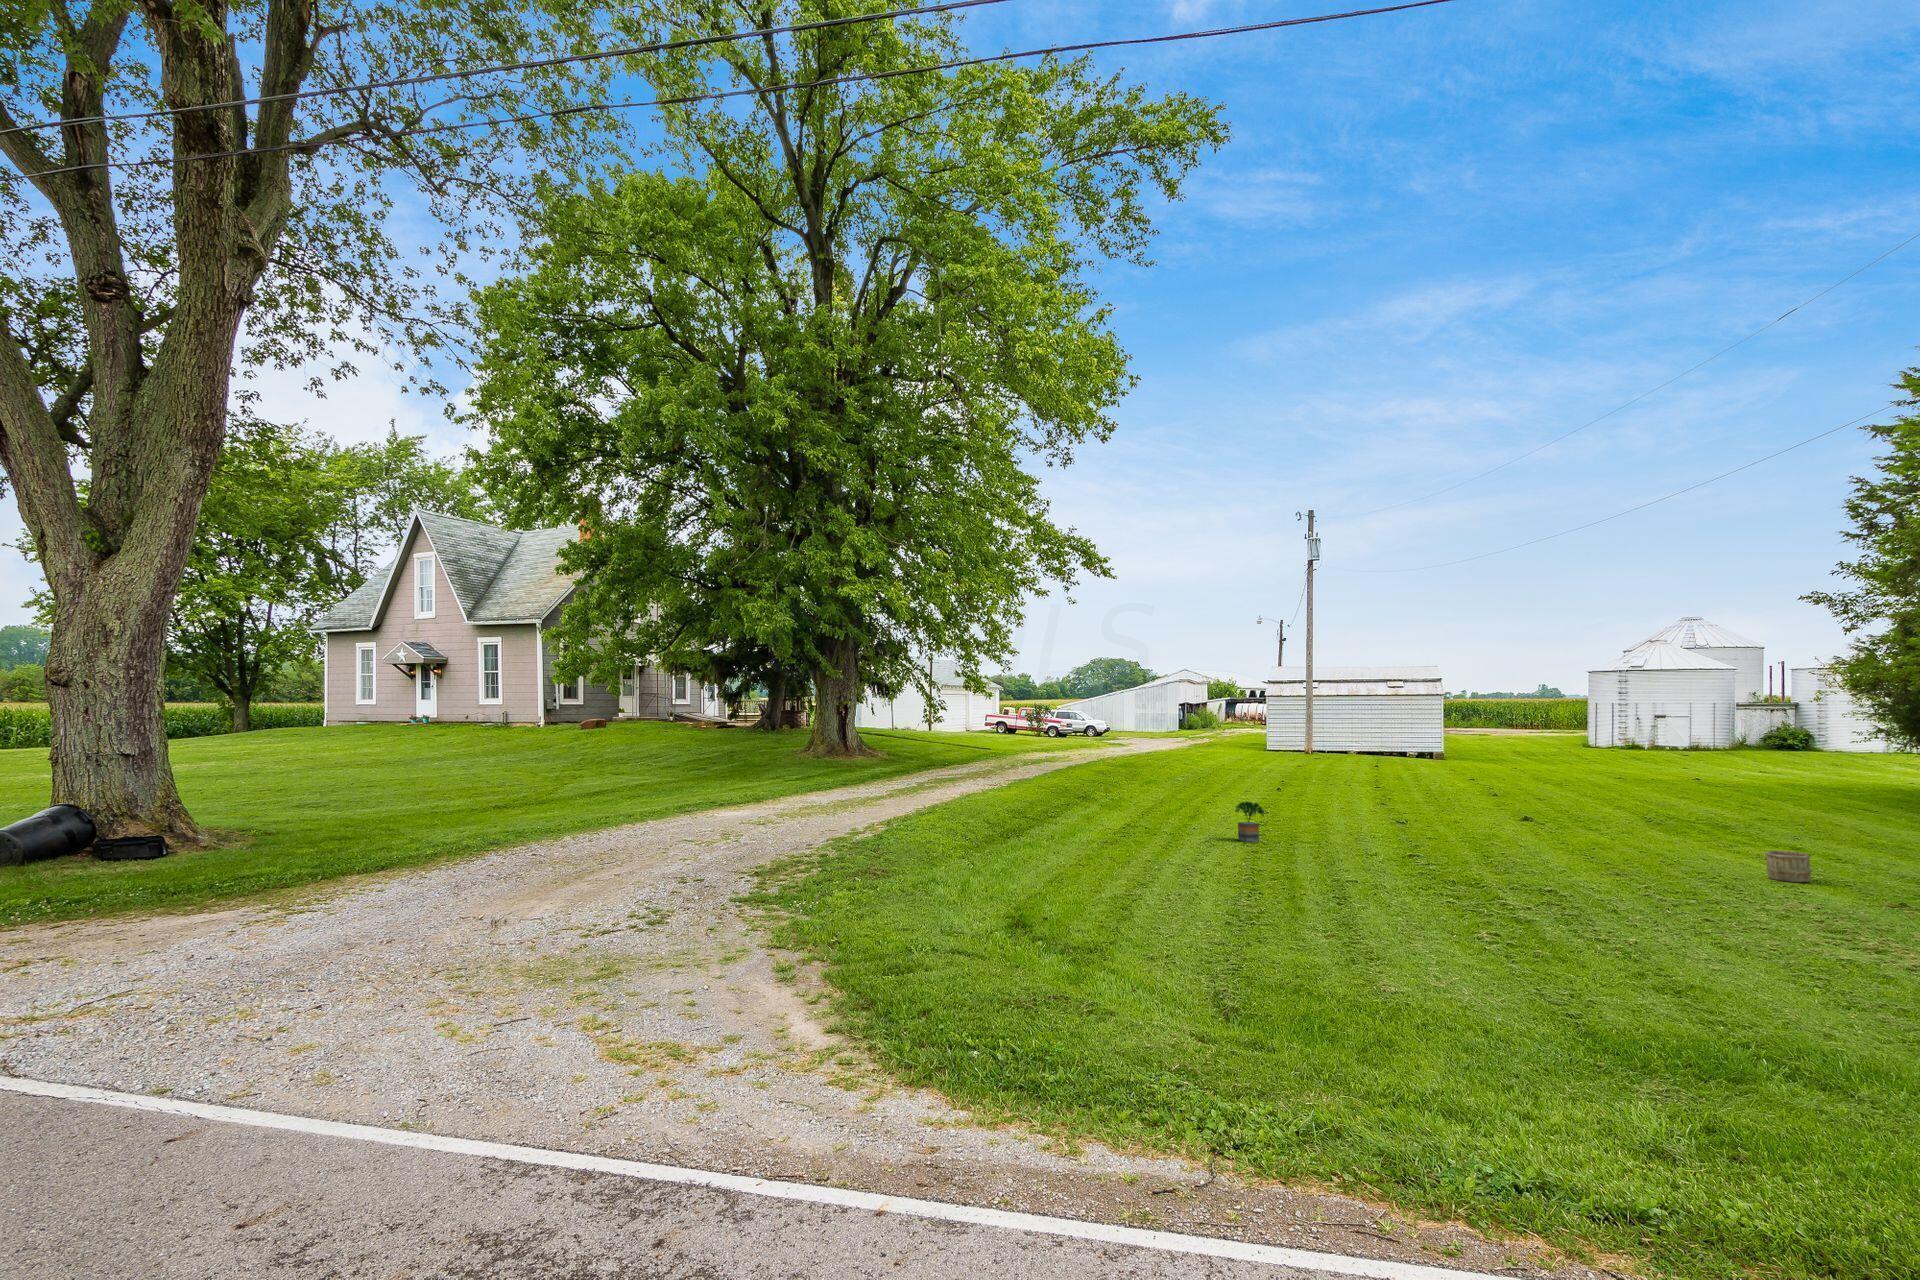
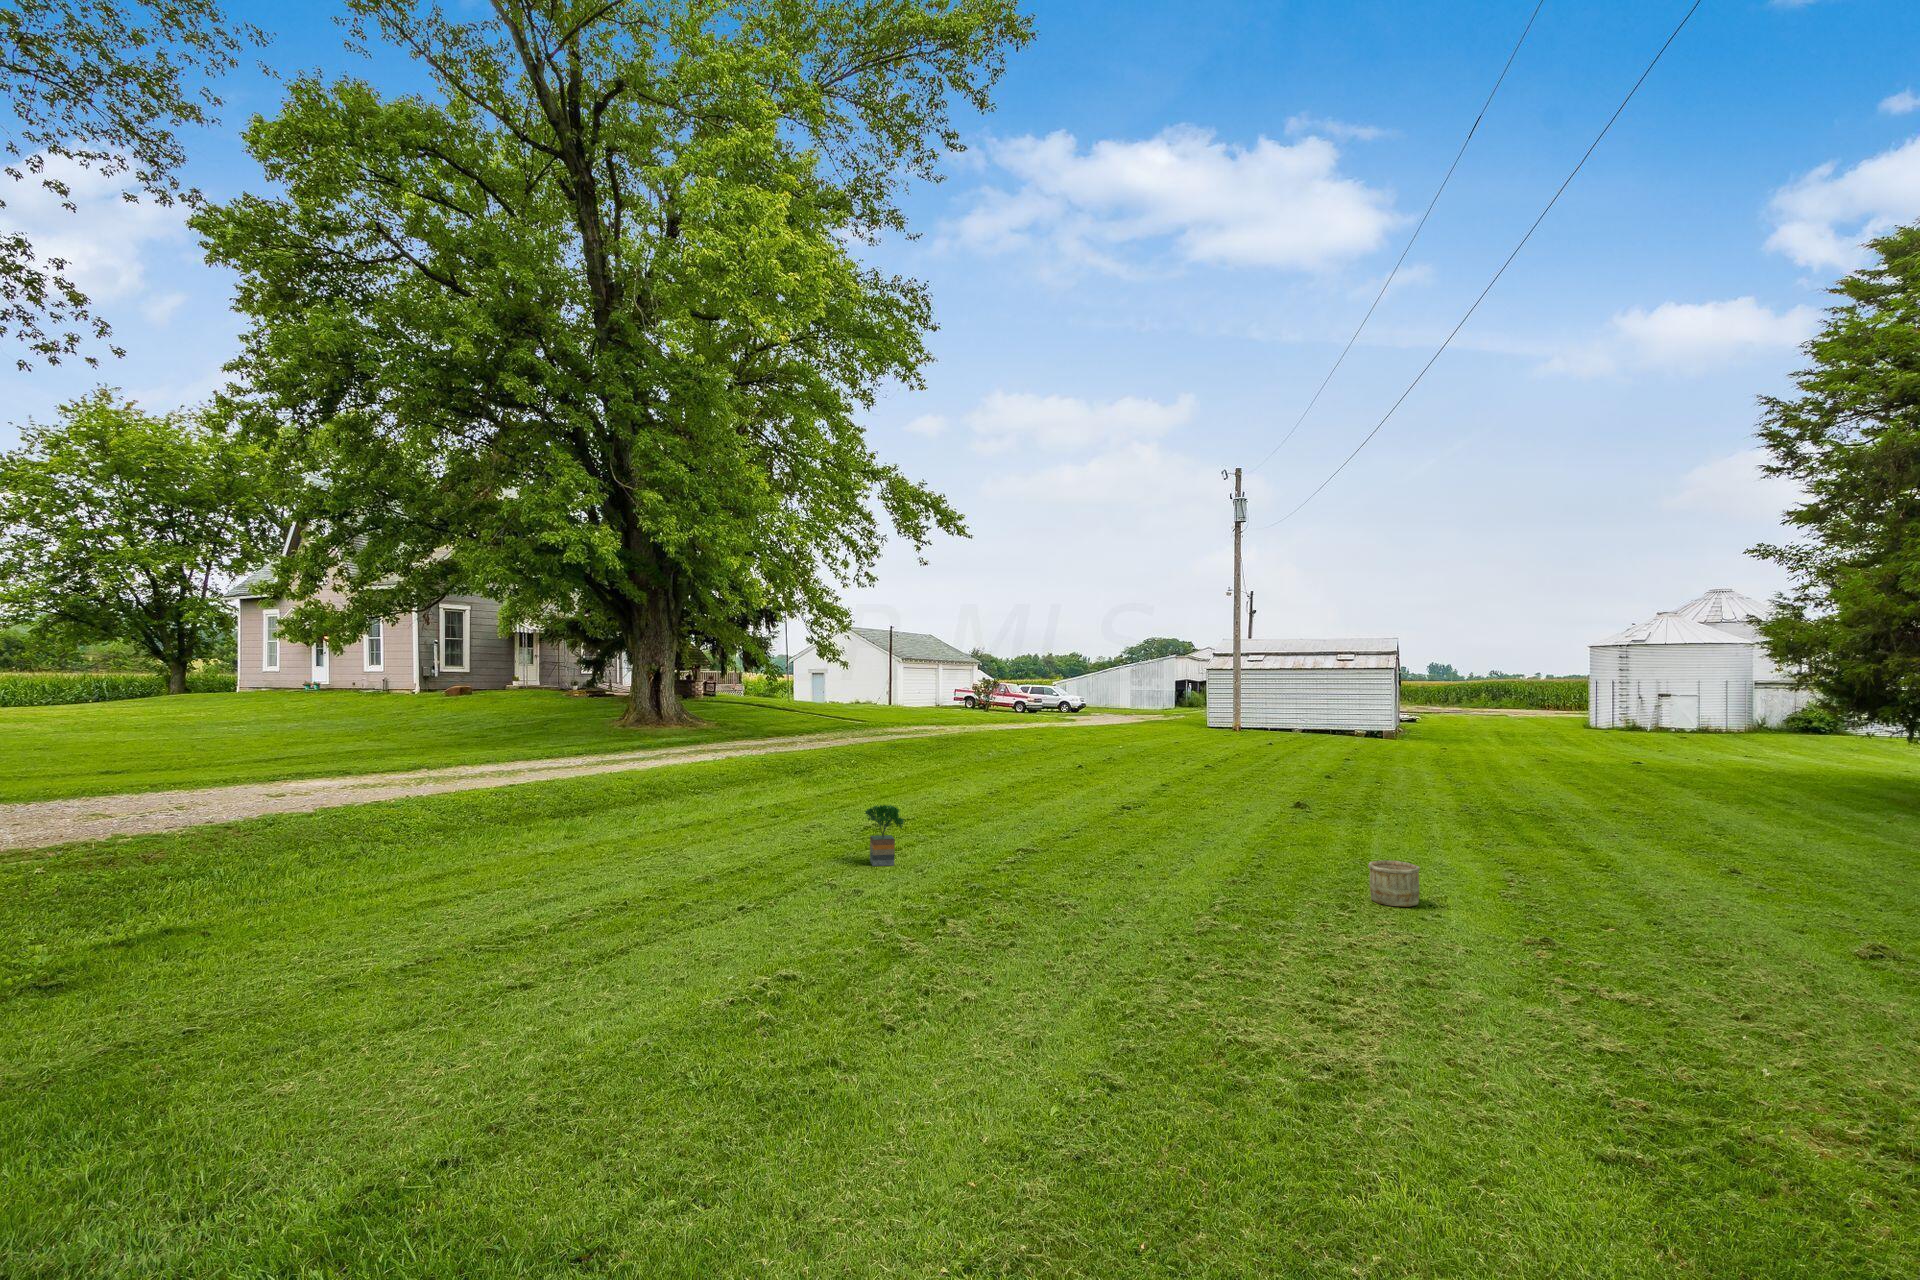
wooden bucket: present [1765,851,1811,882] -> present [1368,860,1420,907]

